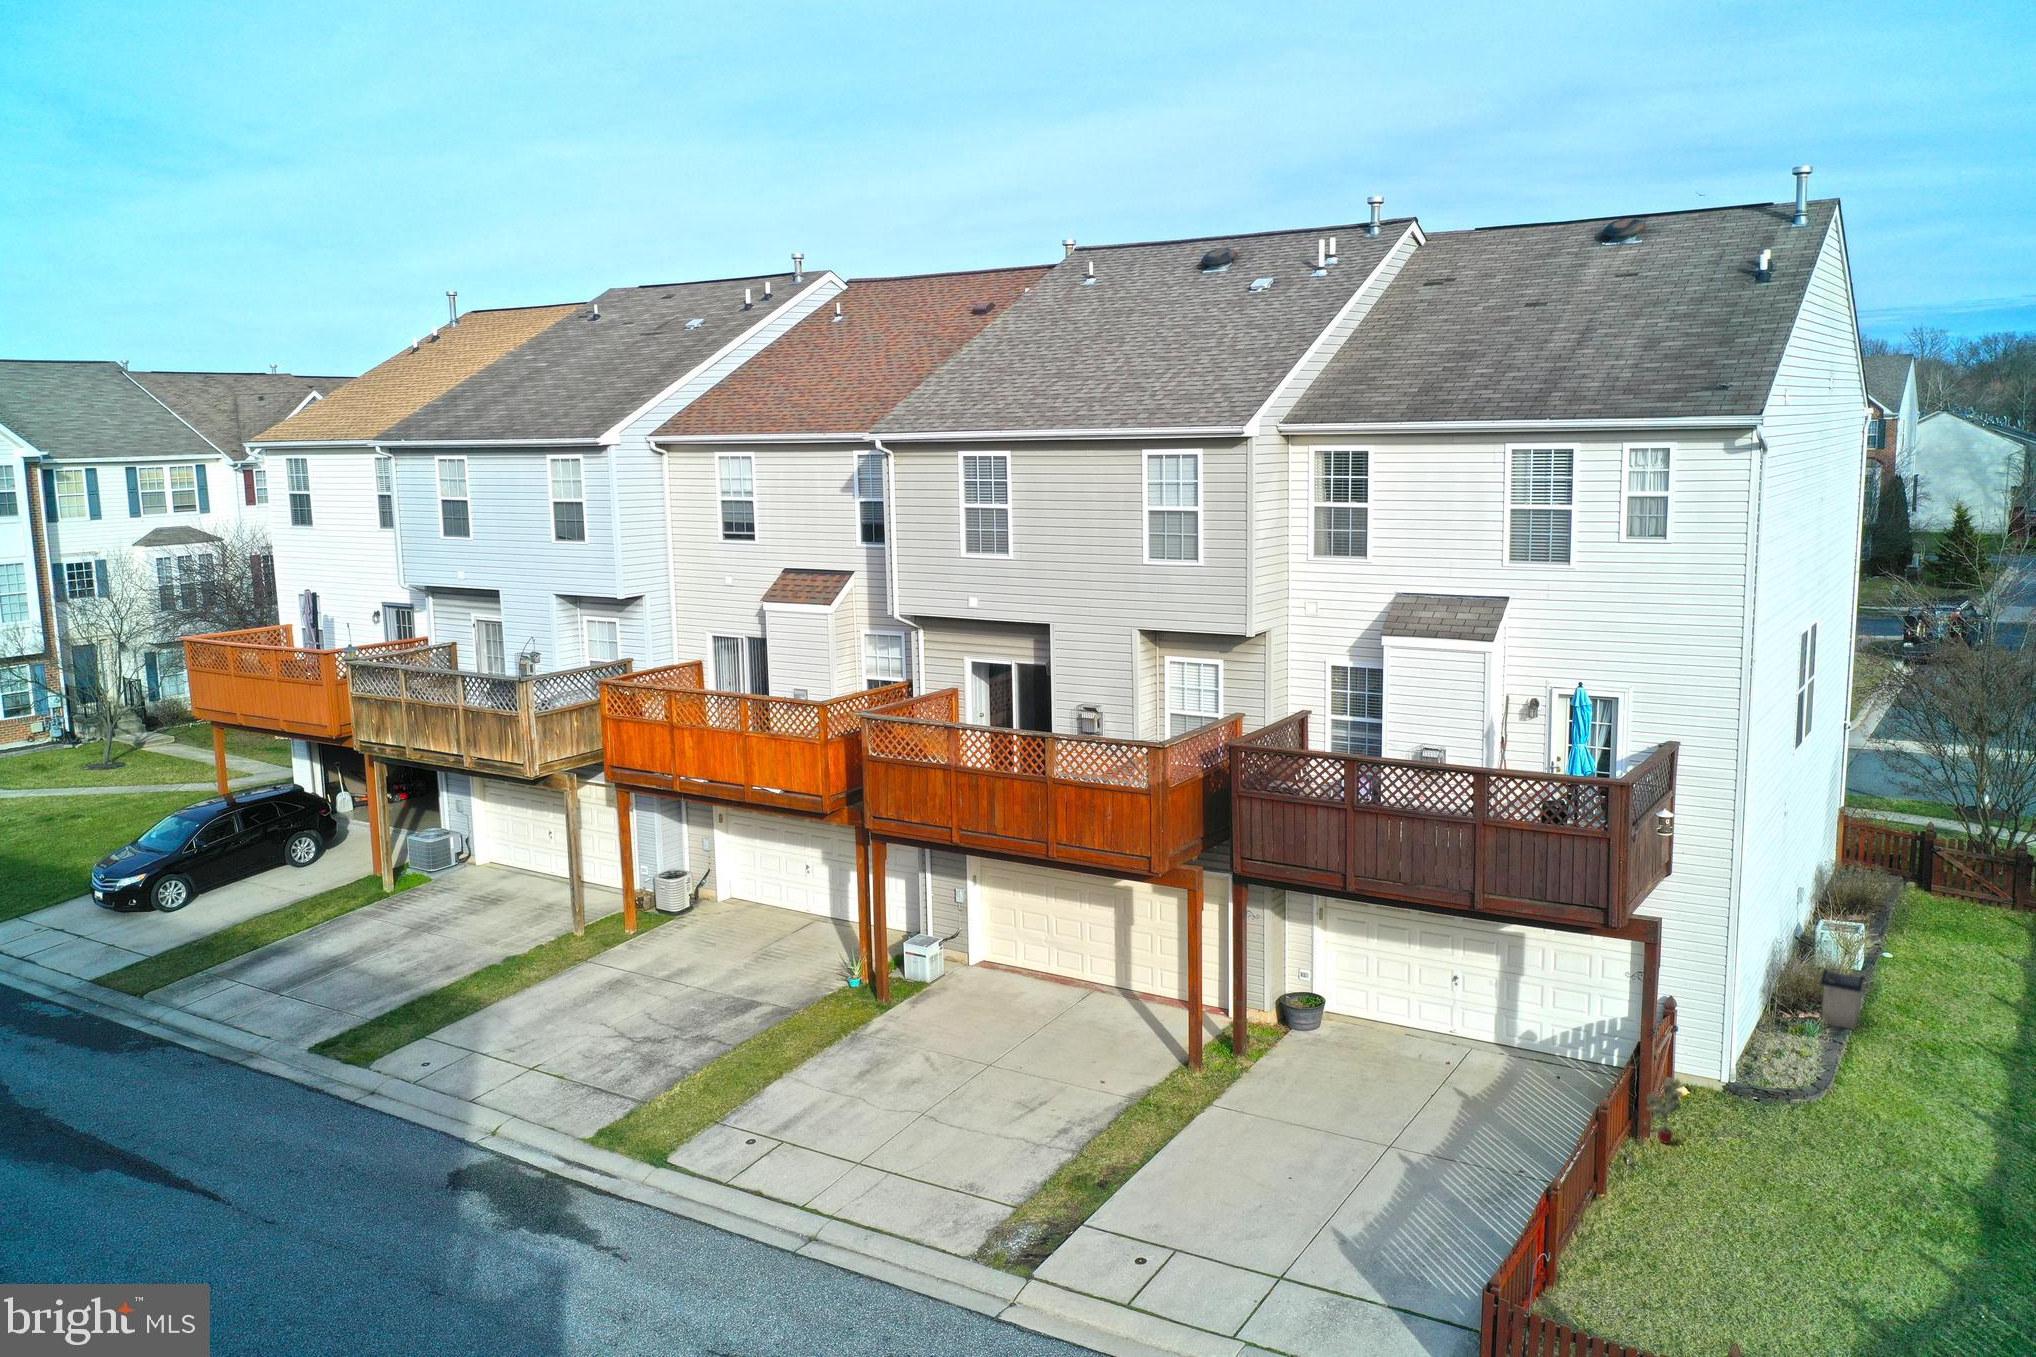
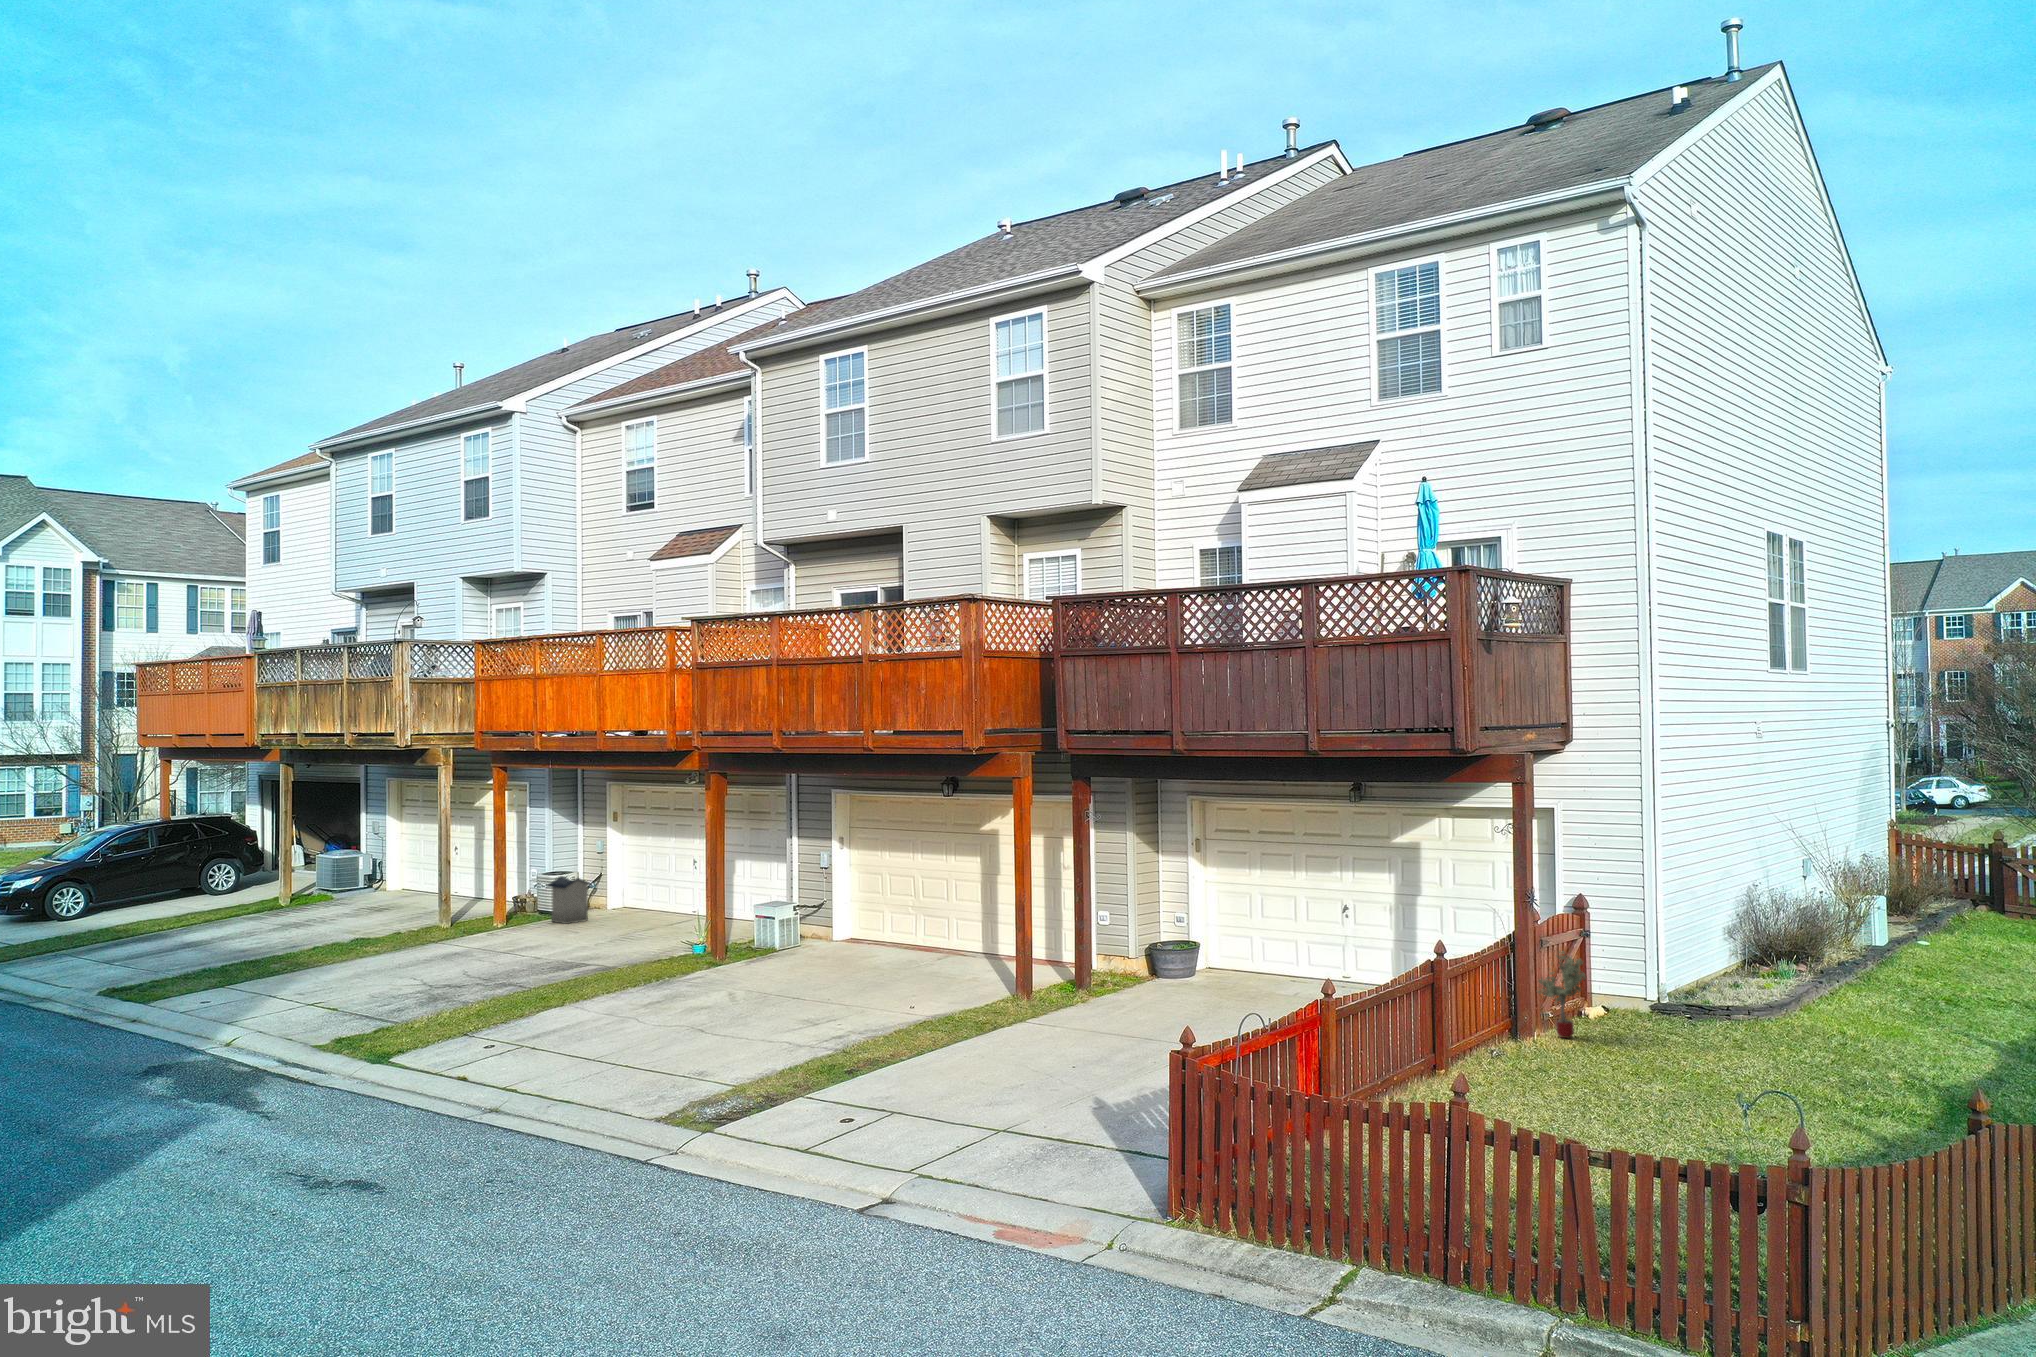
trash can: present [1820,969,1865,1030] -> present [548,876,591,924]

